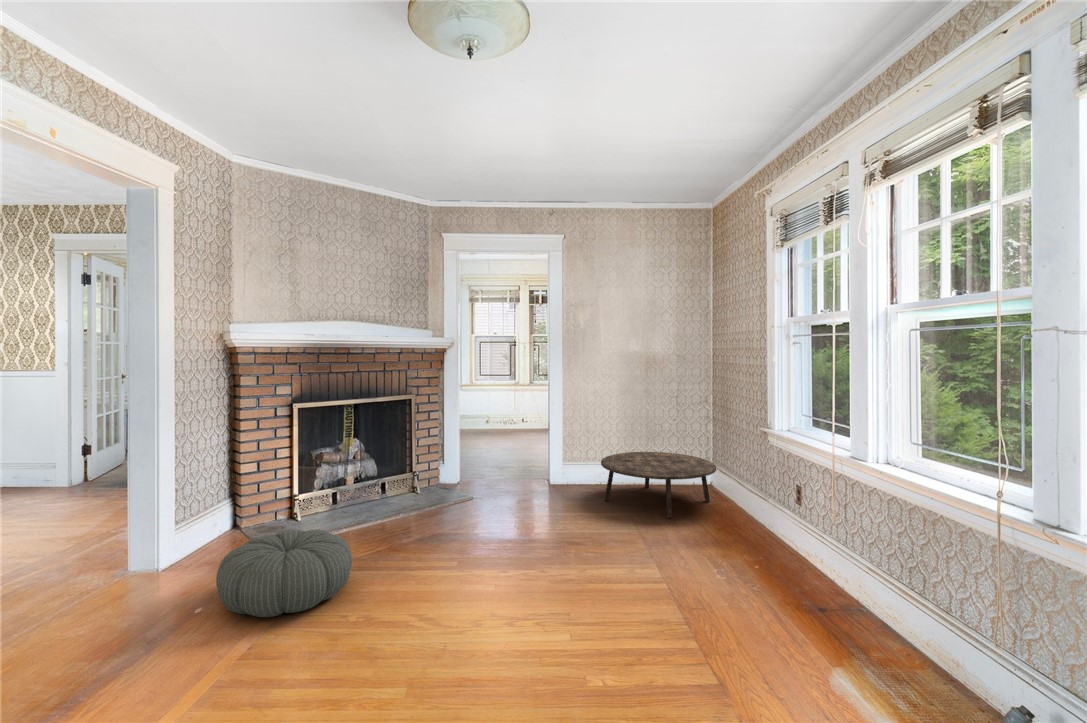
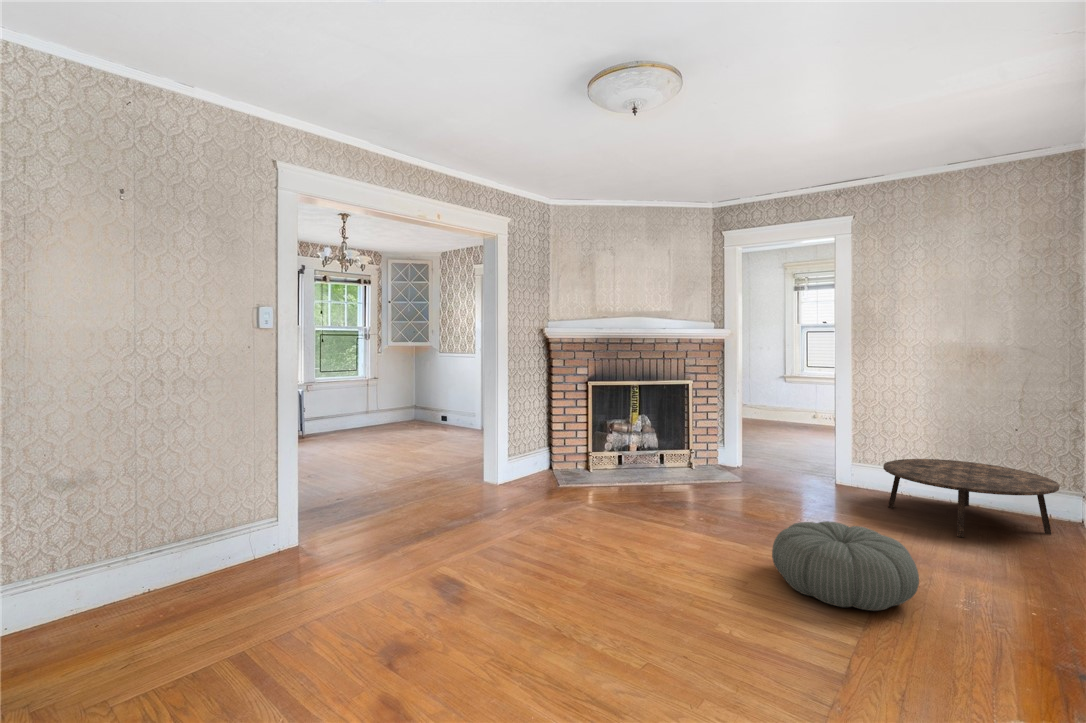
pouf: present [216,530,352,617] -> present [772,521,919,611]

